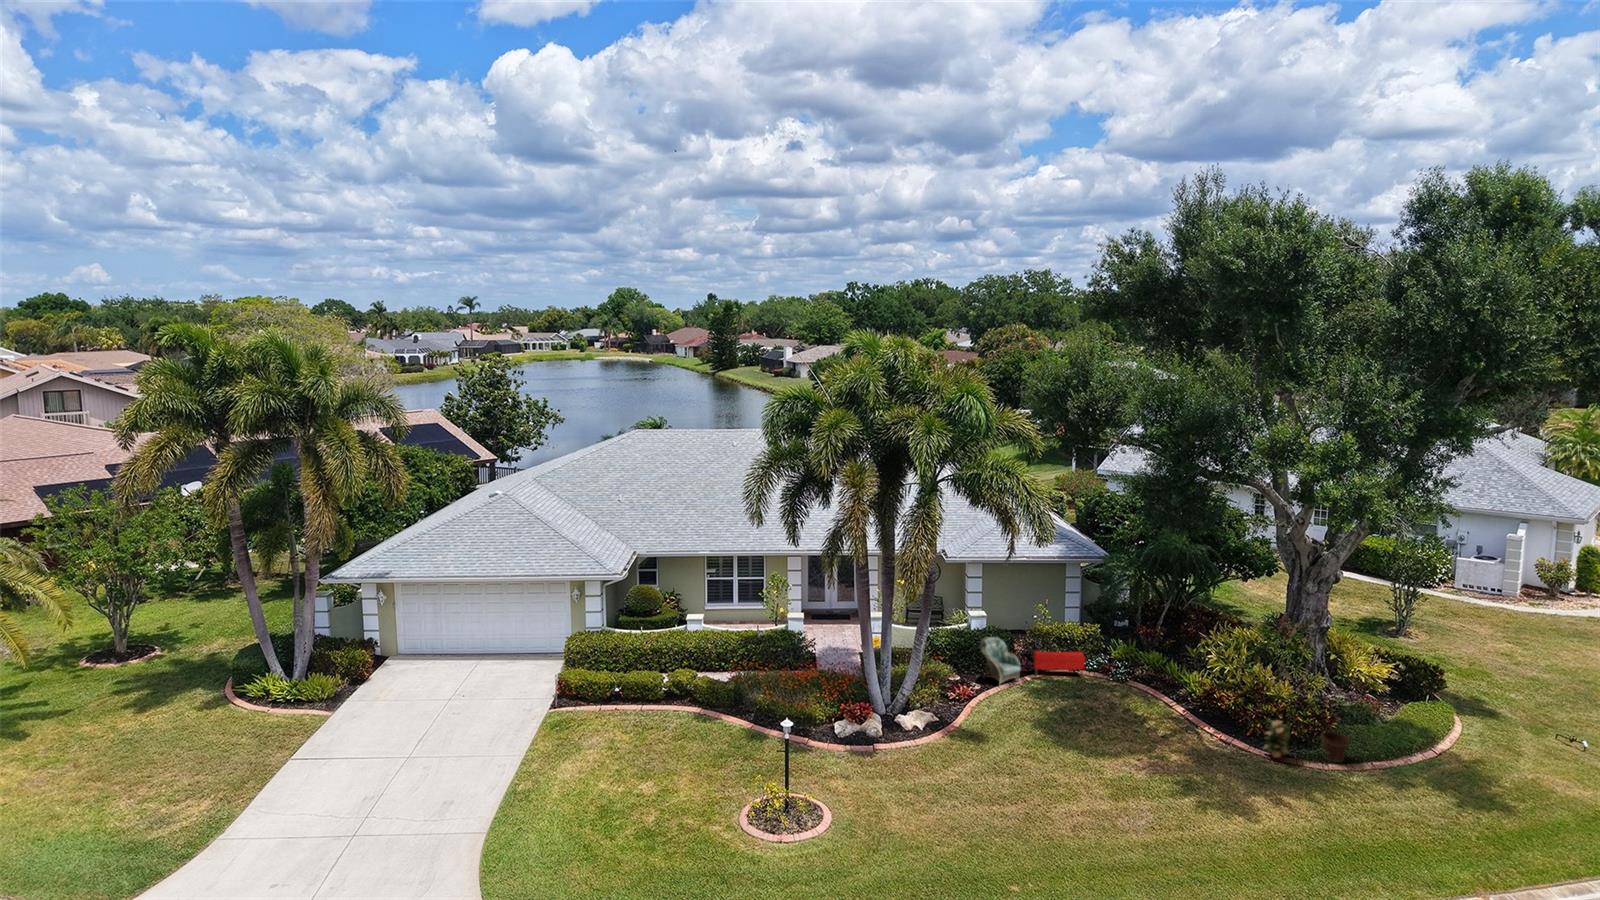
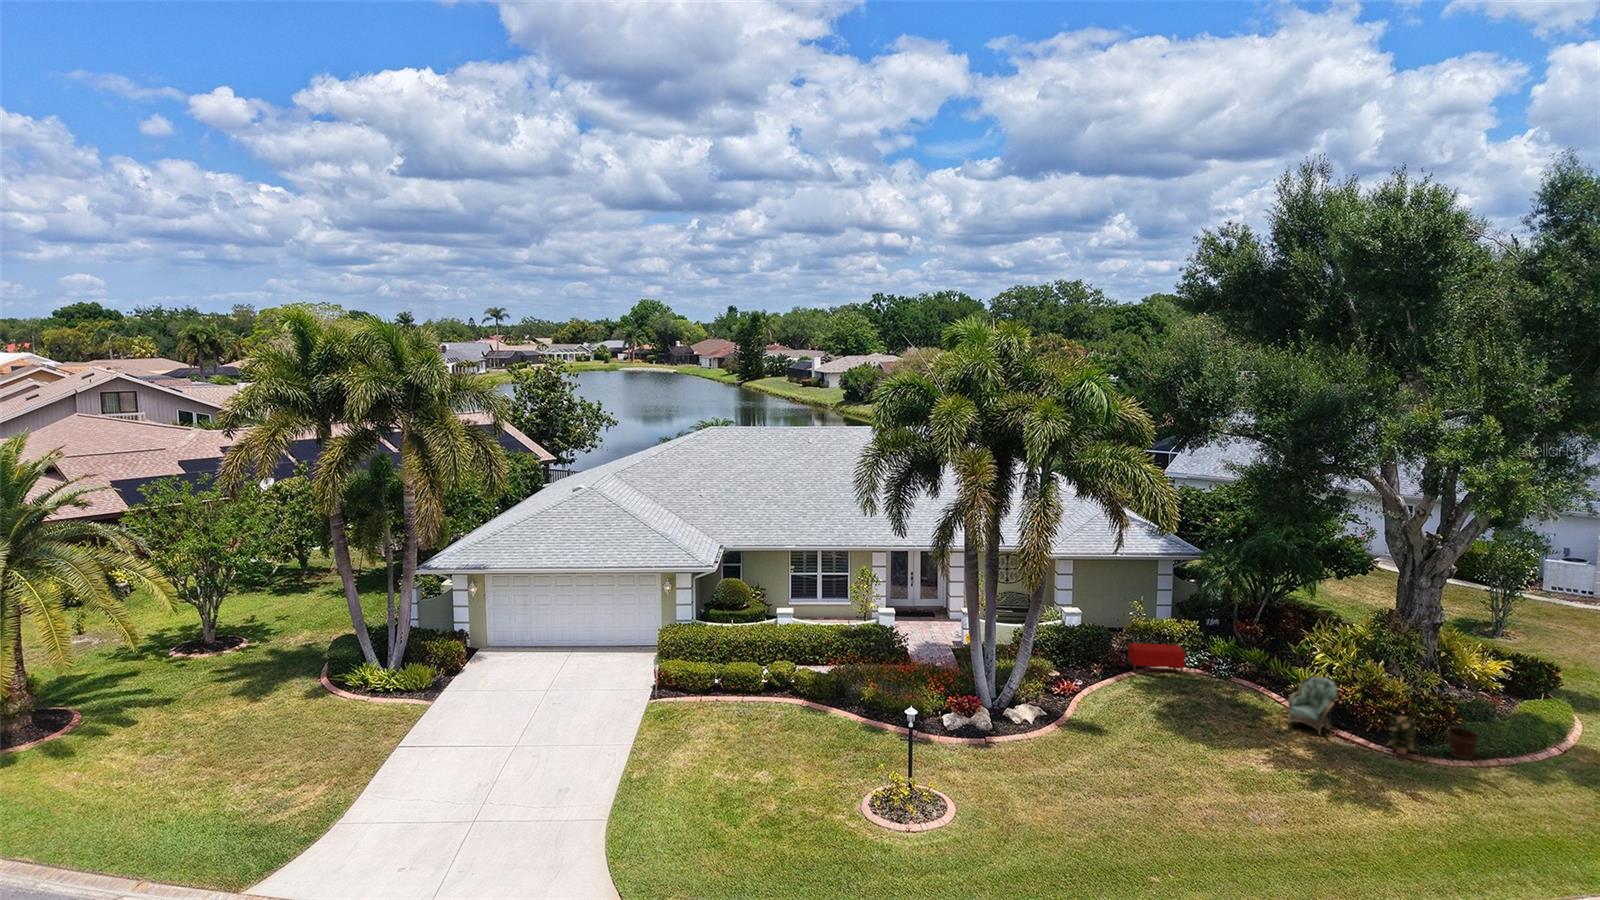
armchair: present [980,637,1021,684] -> present [1288,677,1338,734]

